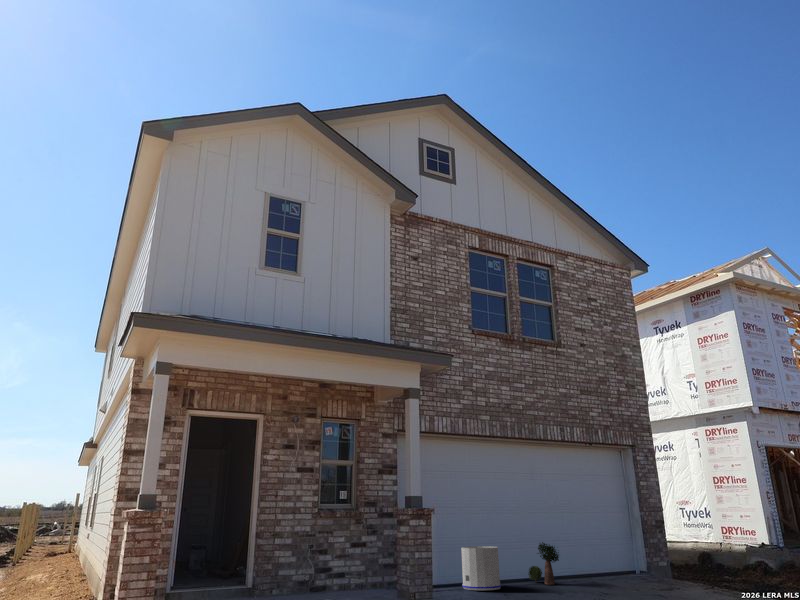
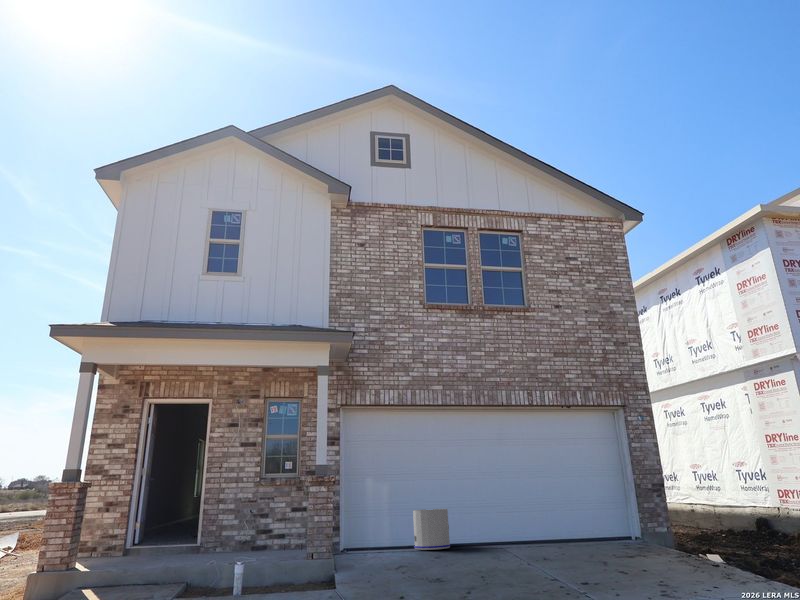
potted plant: present [528,542,559,585] -> none [490,504,518,544]

